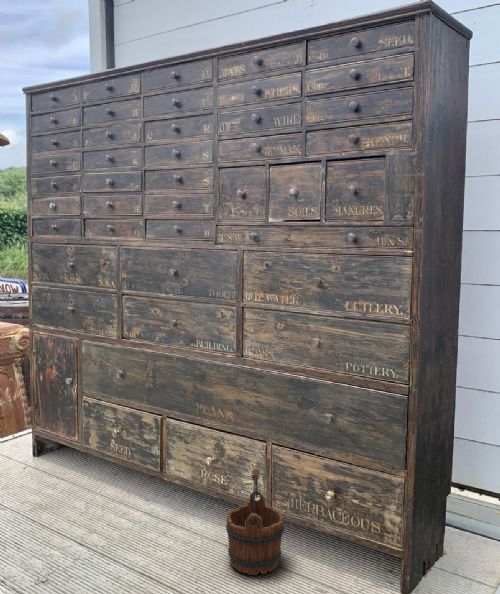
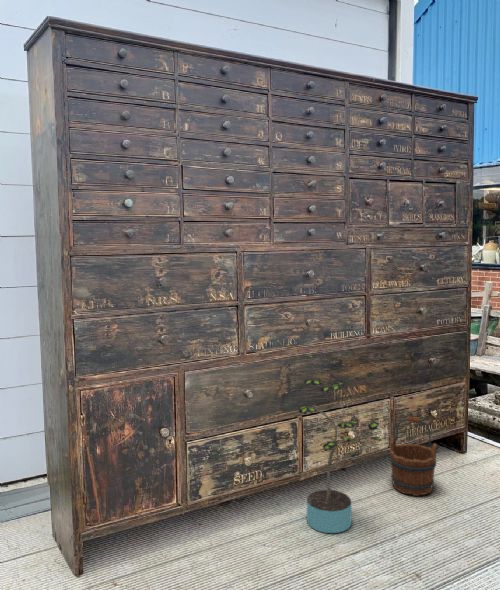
potted plant: none [101,379,184,535] -> present [299,379,382,533]

